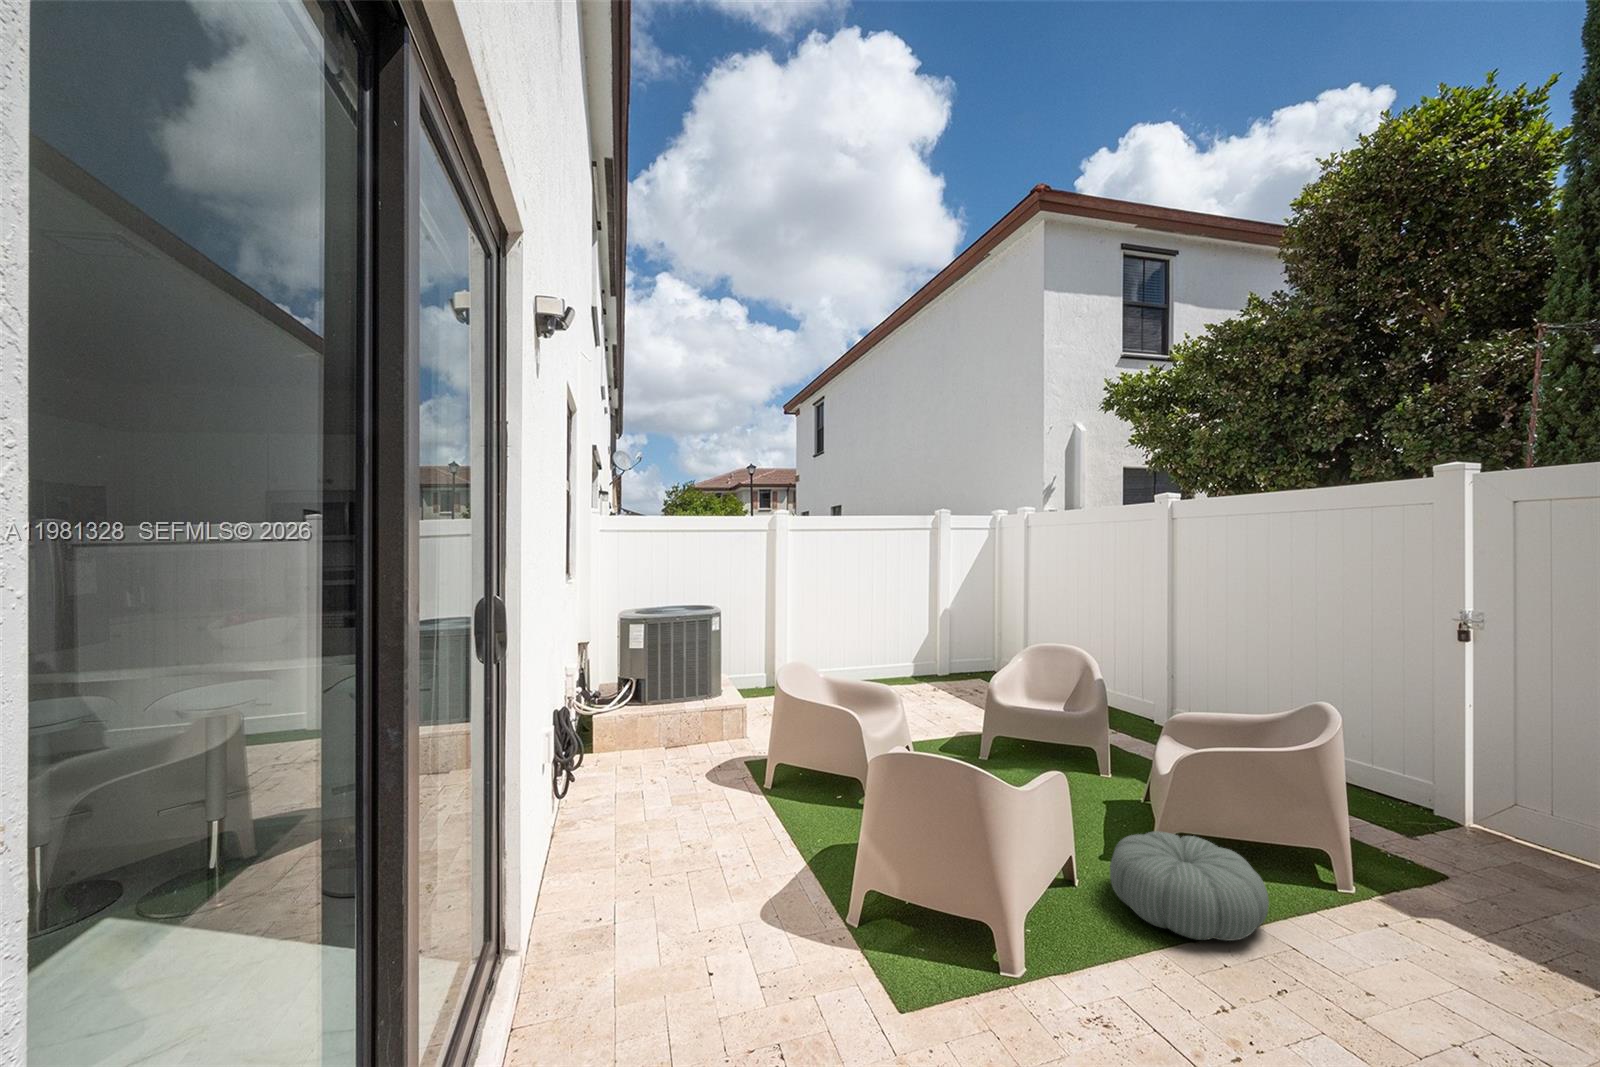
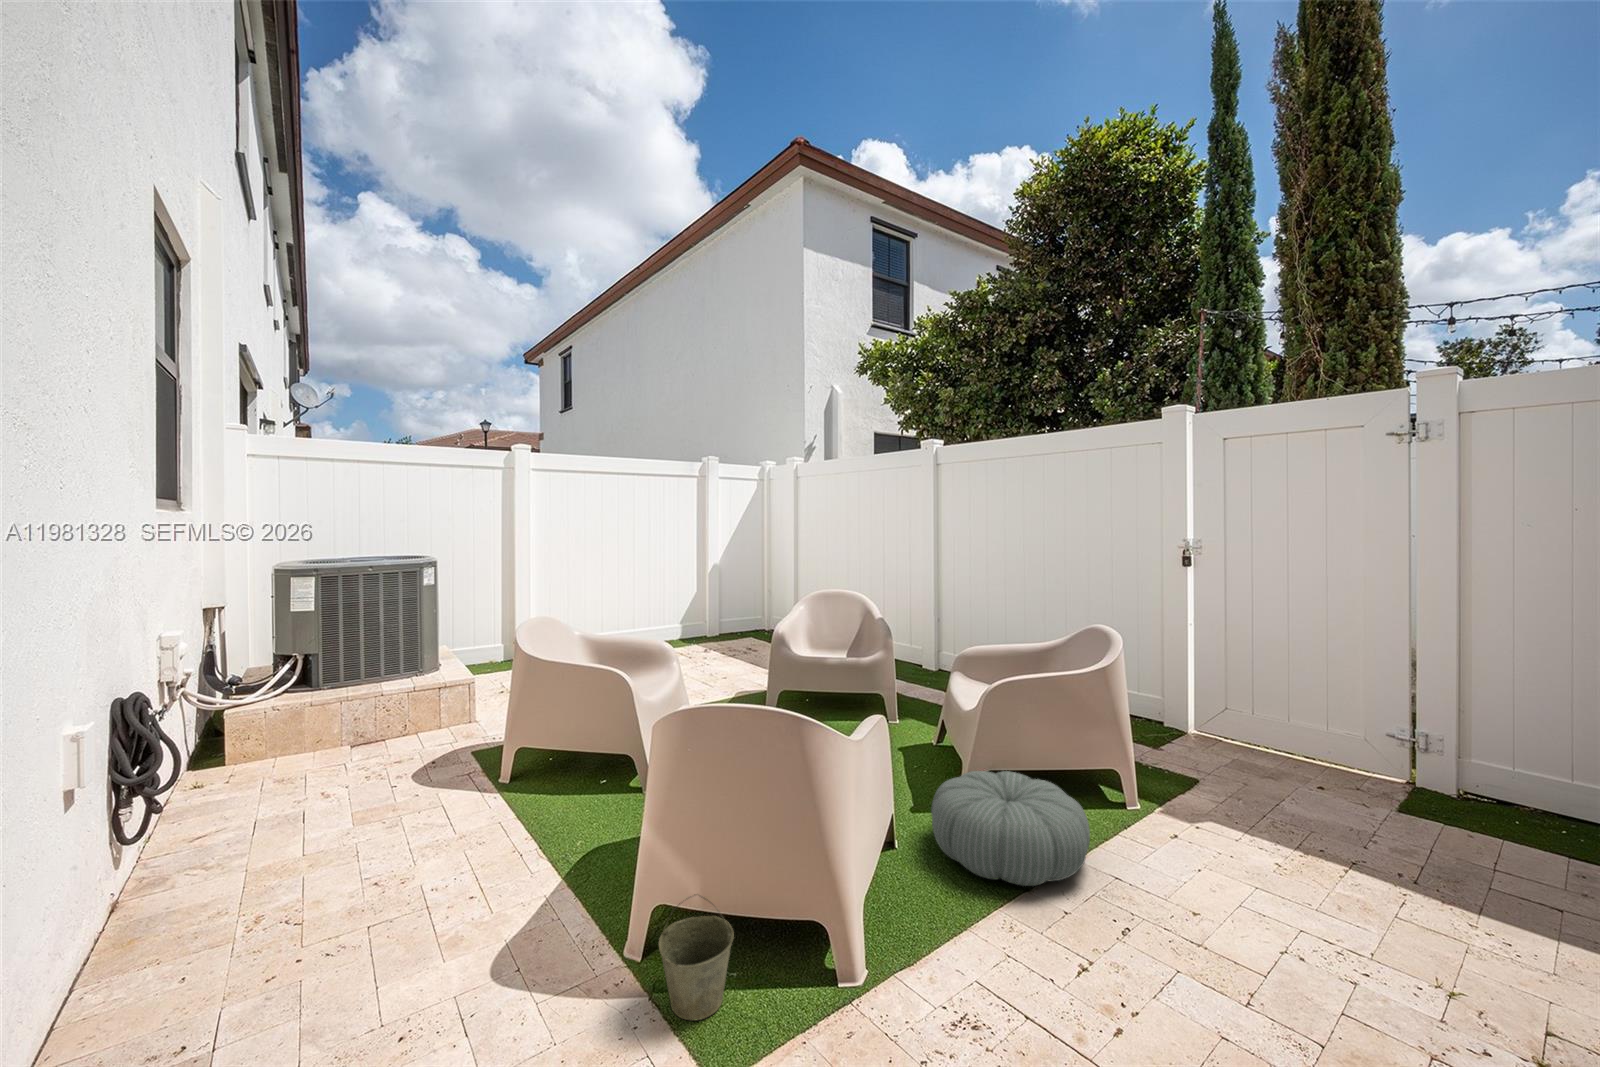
bucket: none [866,882,920,971] -> present [658,903,734,1021]

